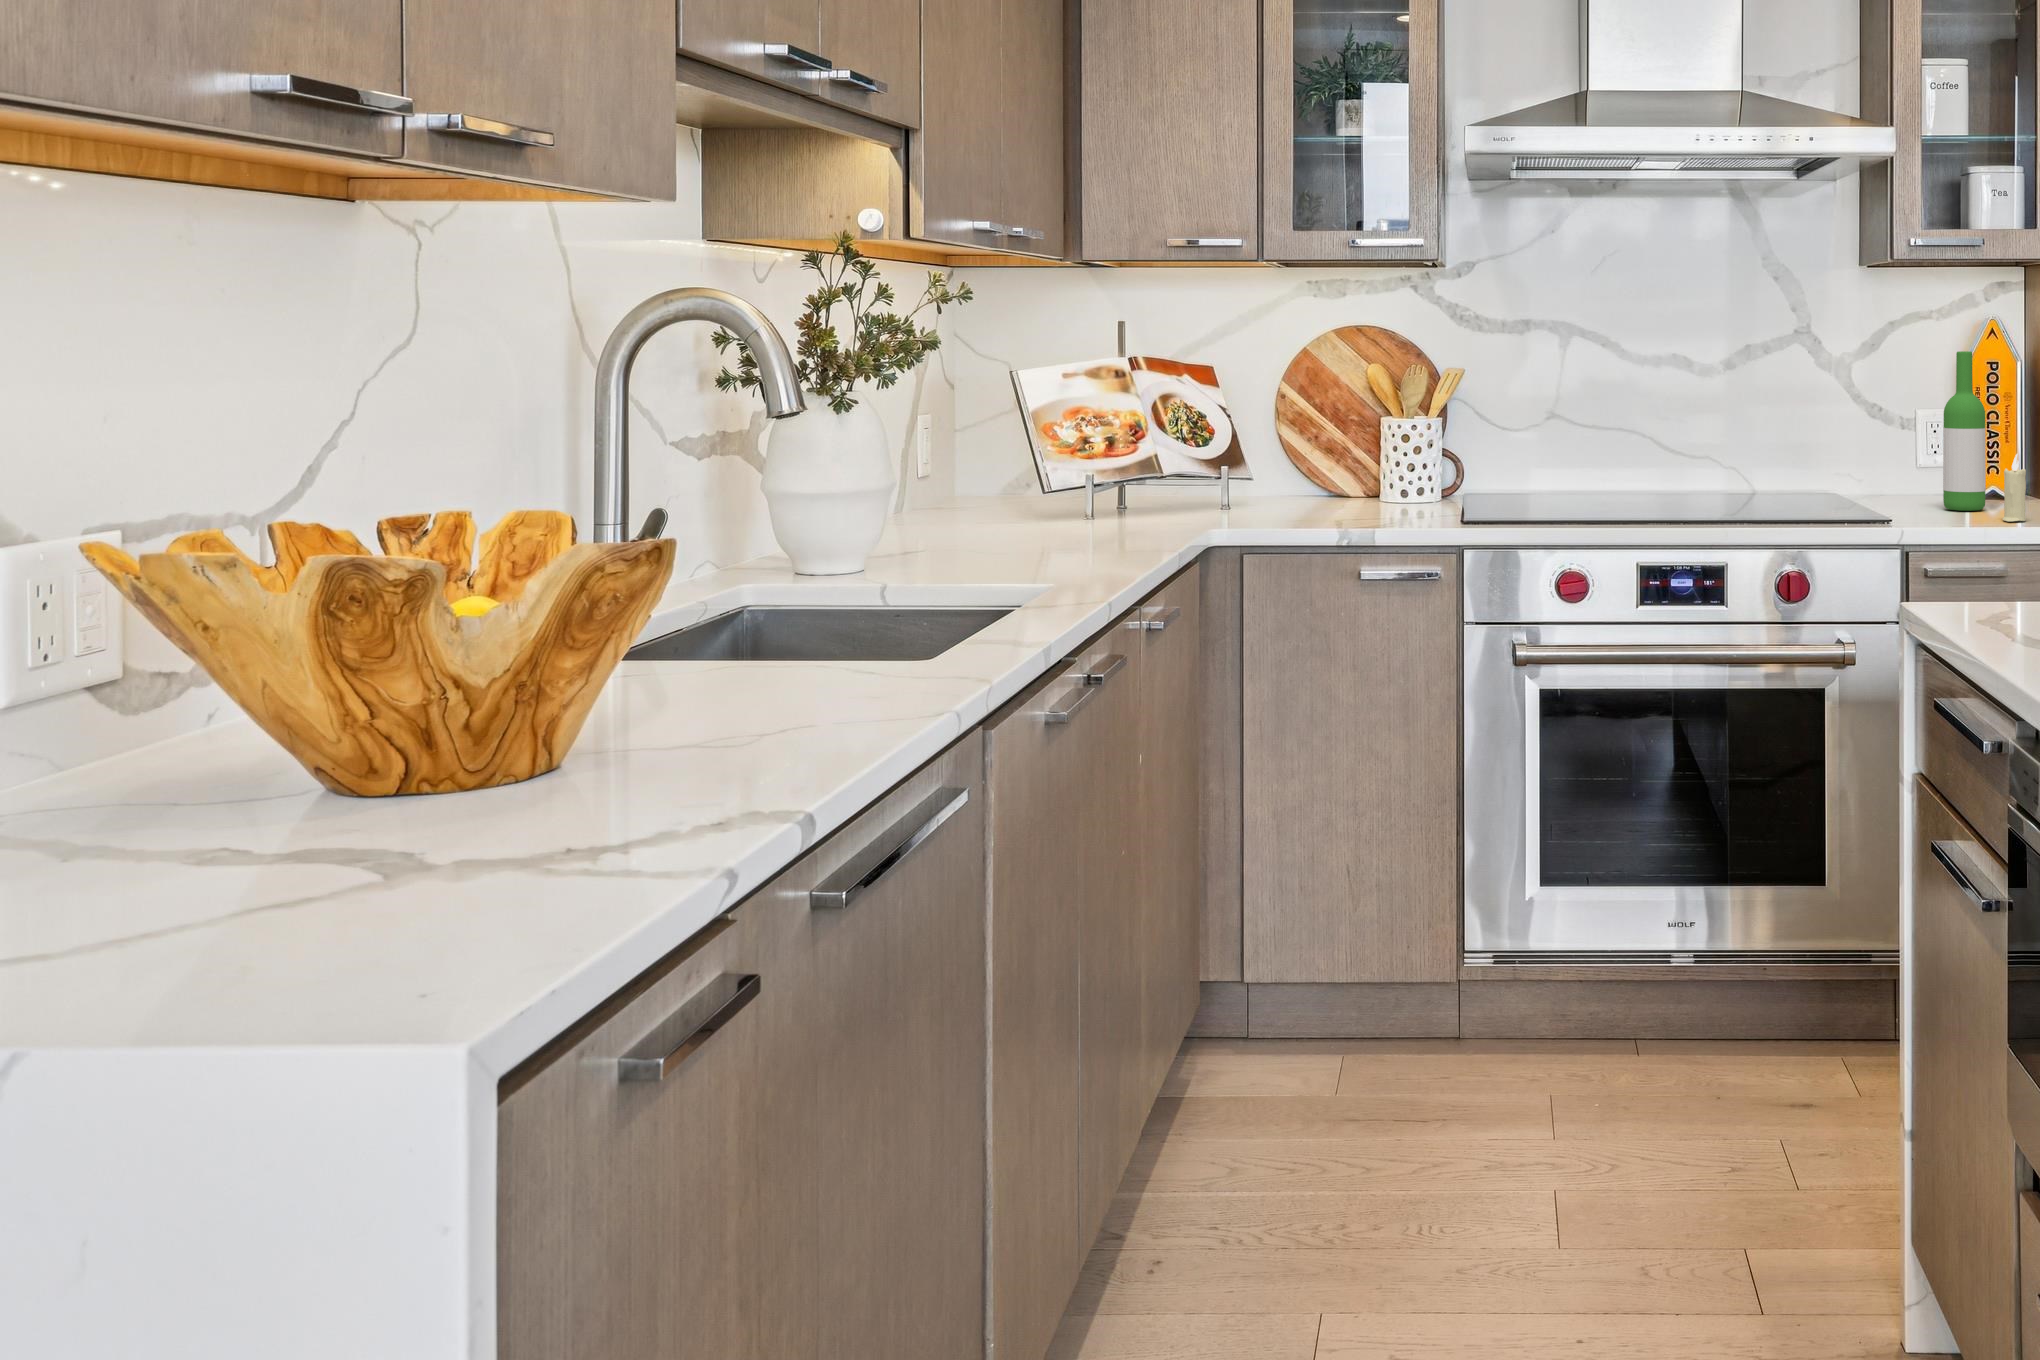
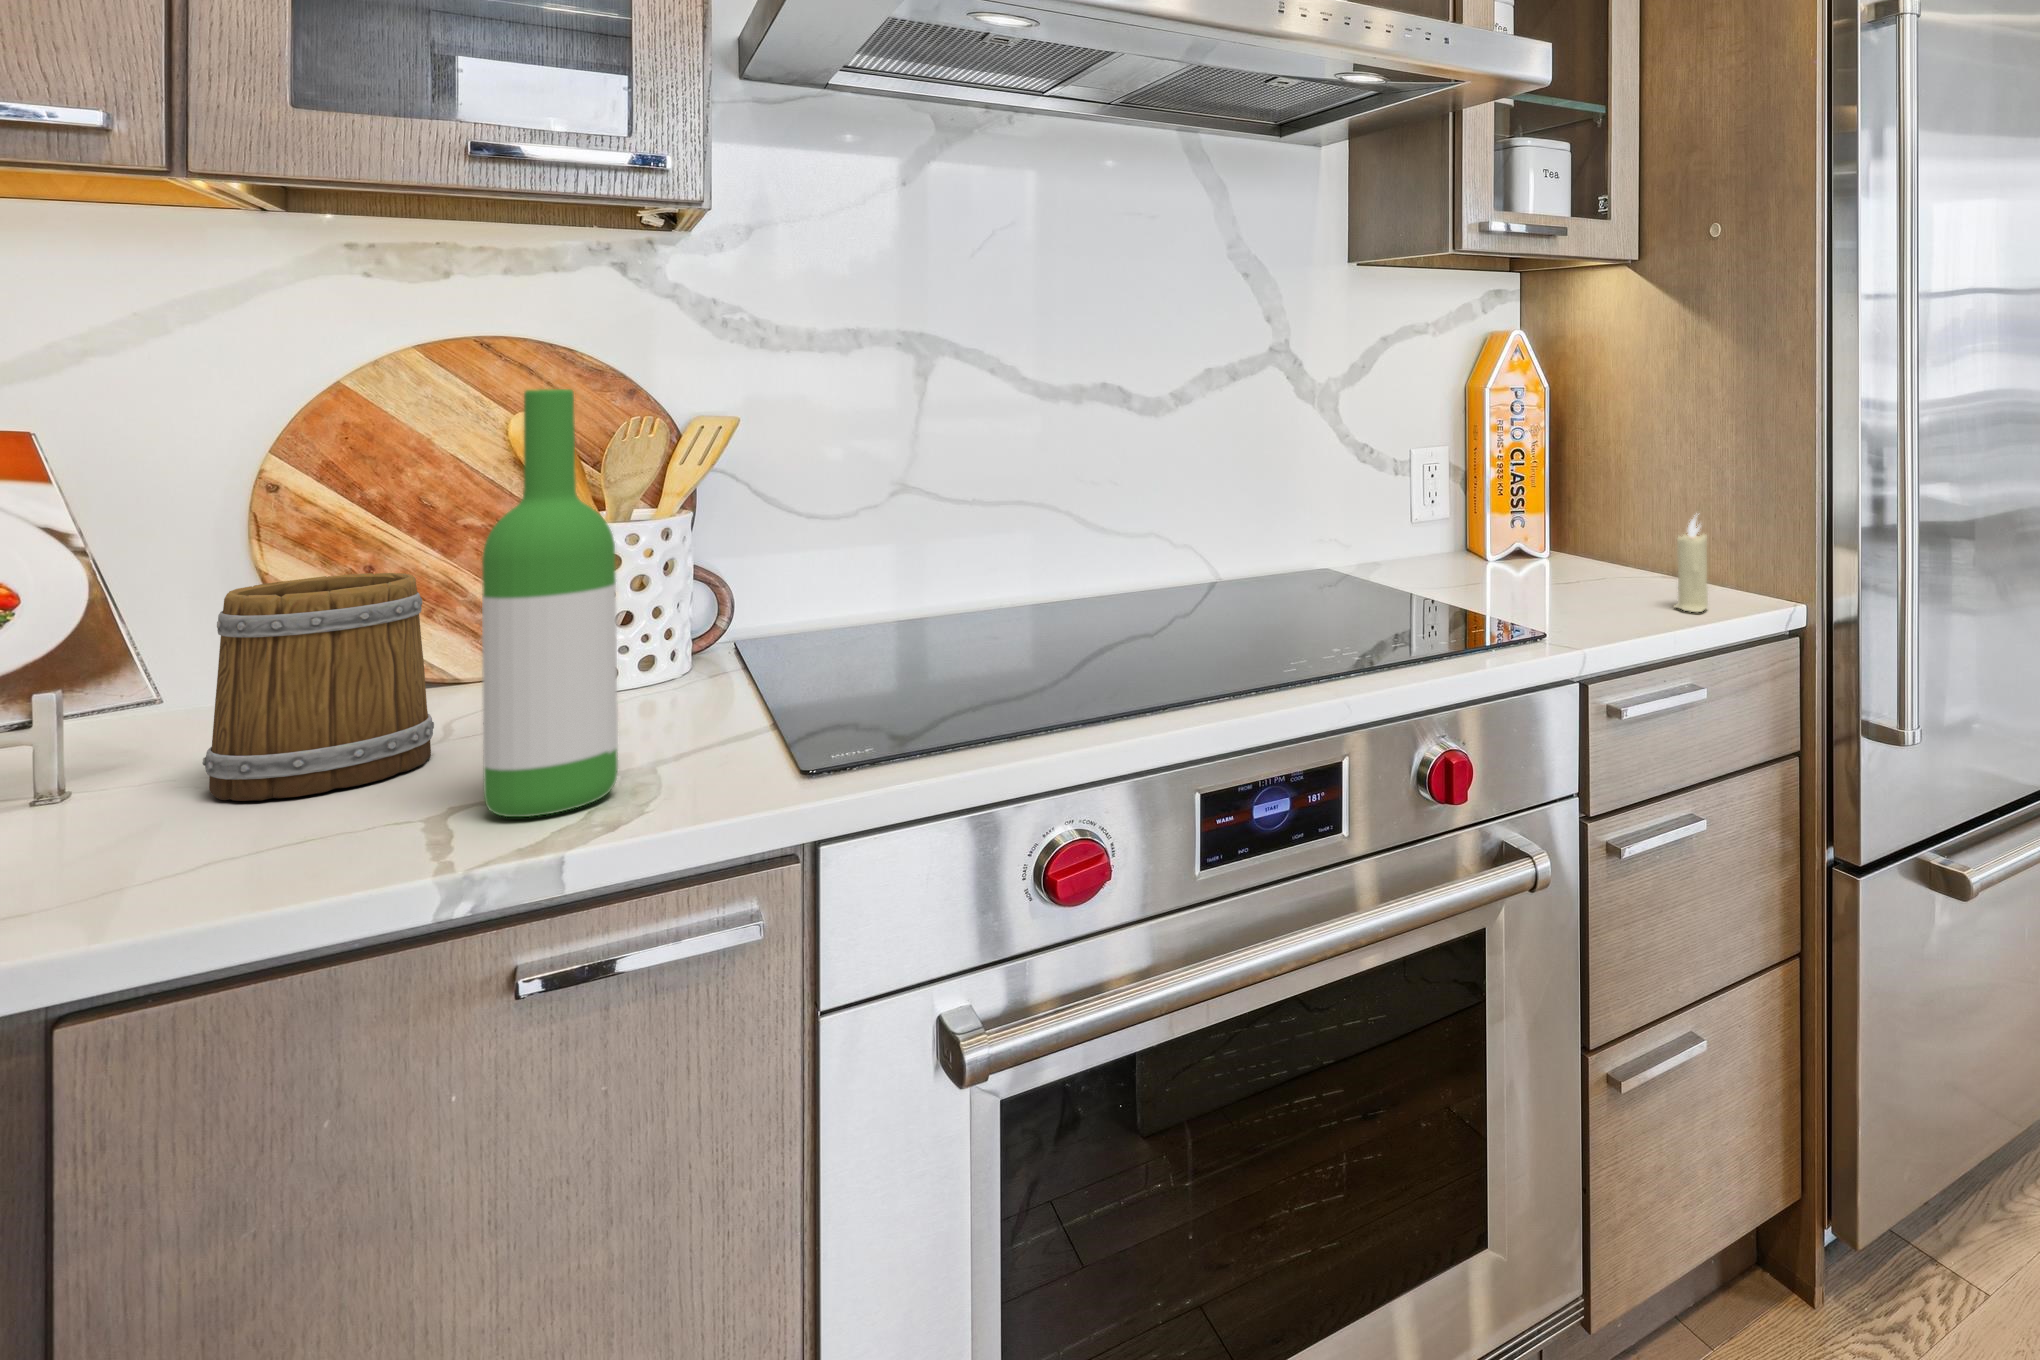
wine bottle: present [1943,351,1986,511] -> present [482,389,618,817]
mug: none [1271,432,1341,515] -> present [203,573,434,801]

